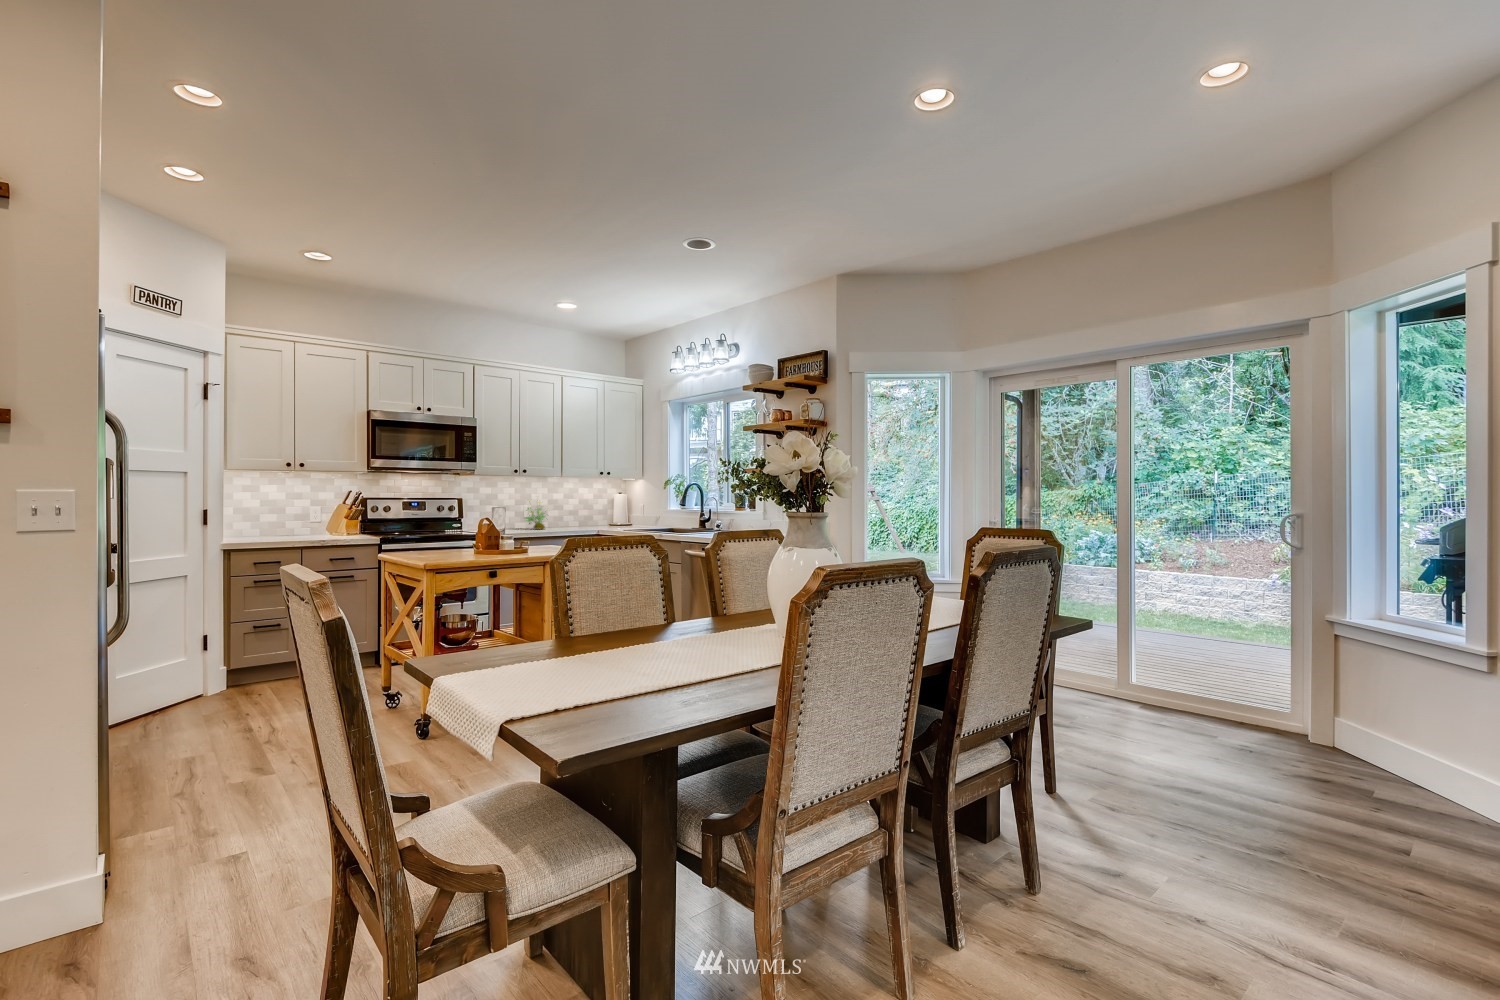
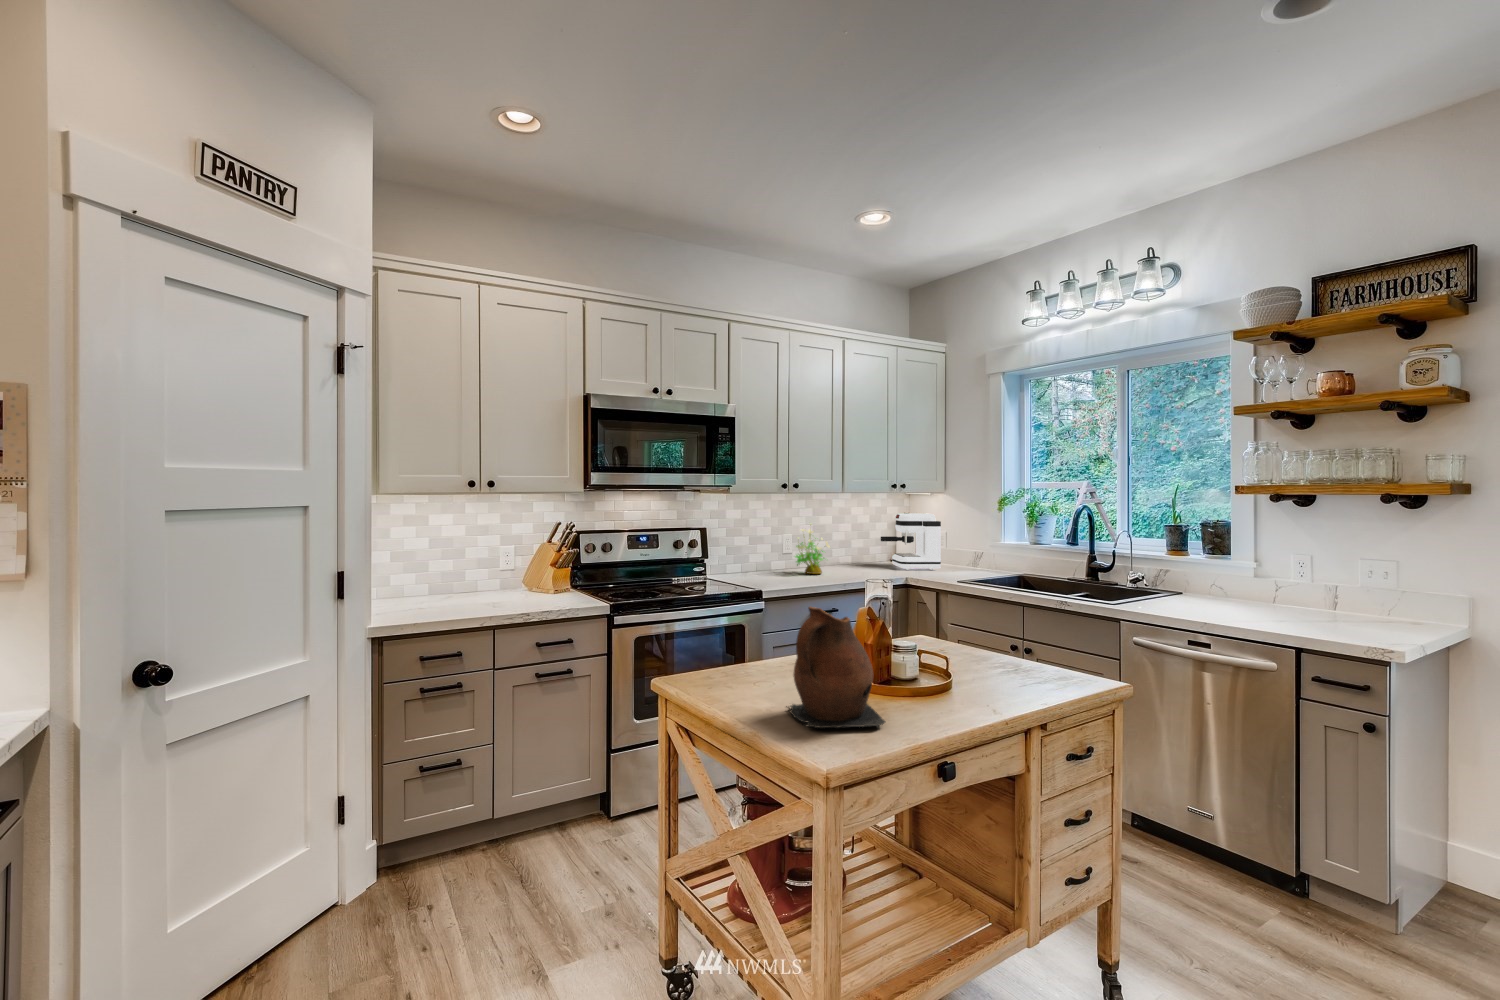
coffee maker: none [594,492,630,528] -> present [881,513,941,570]
ceramic pitcher: none [428,510,471,559] -> present [786,606,885,728]

